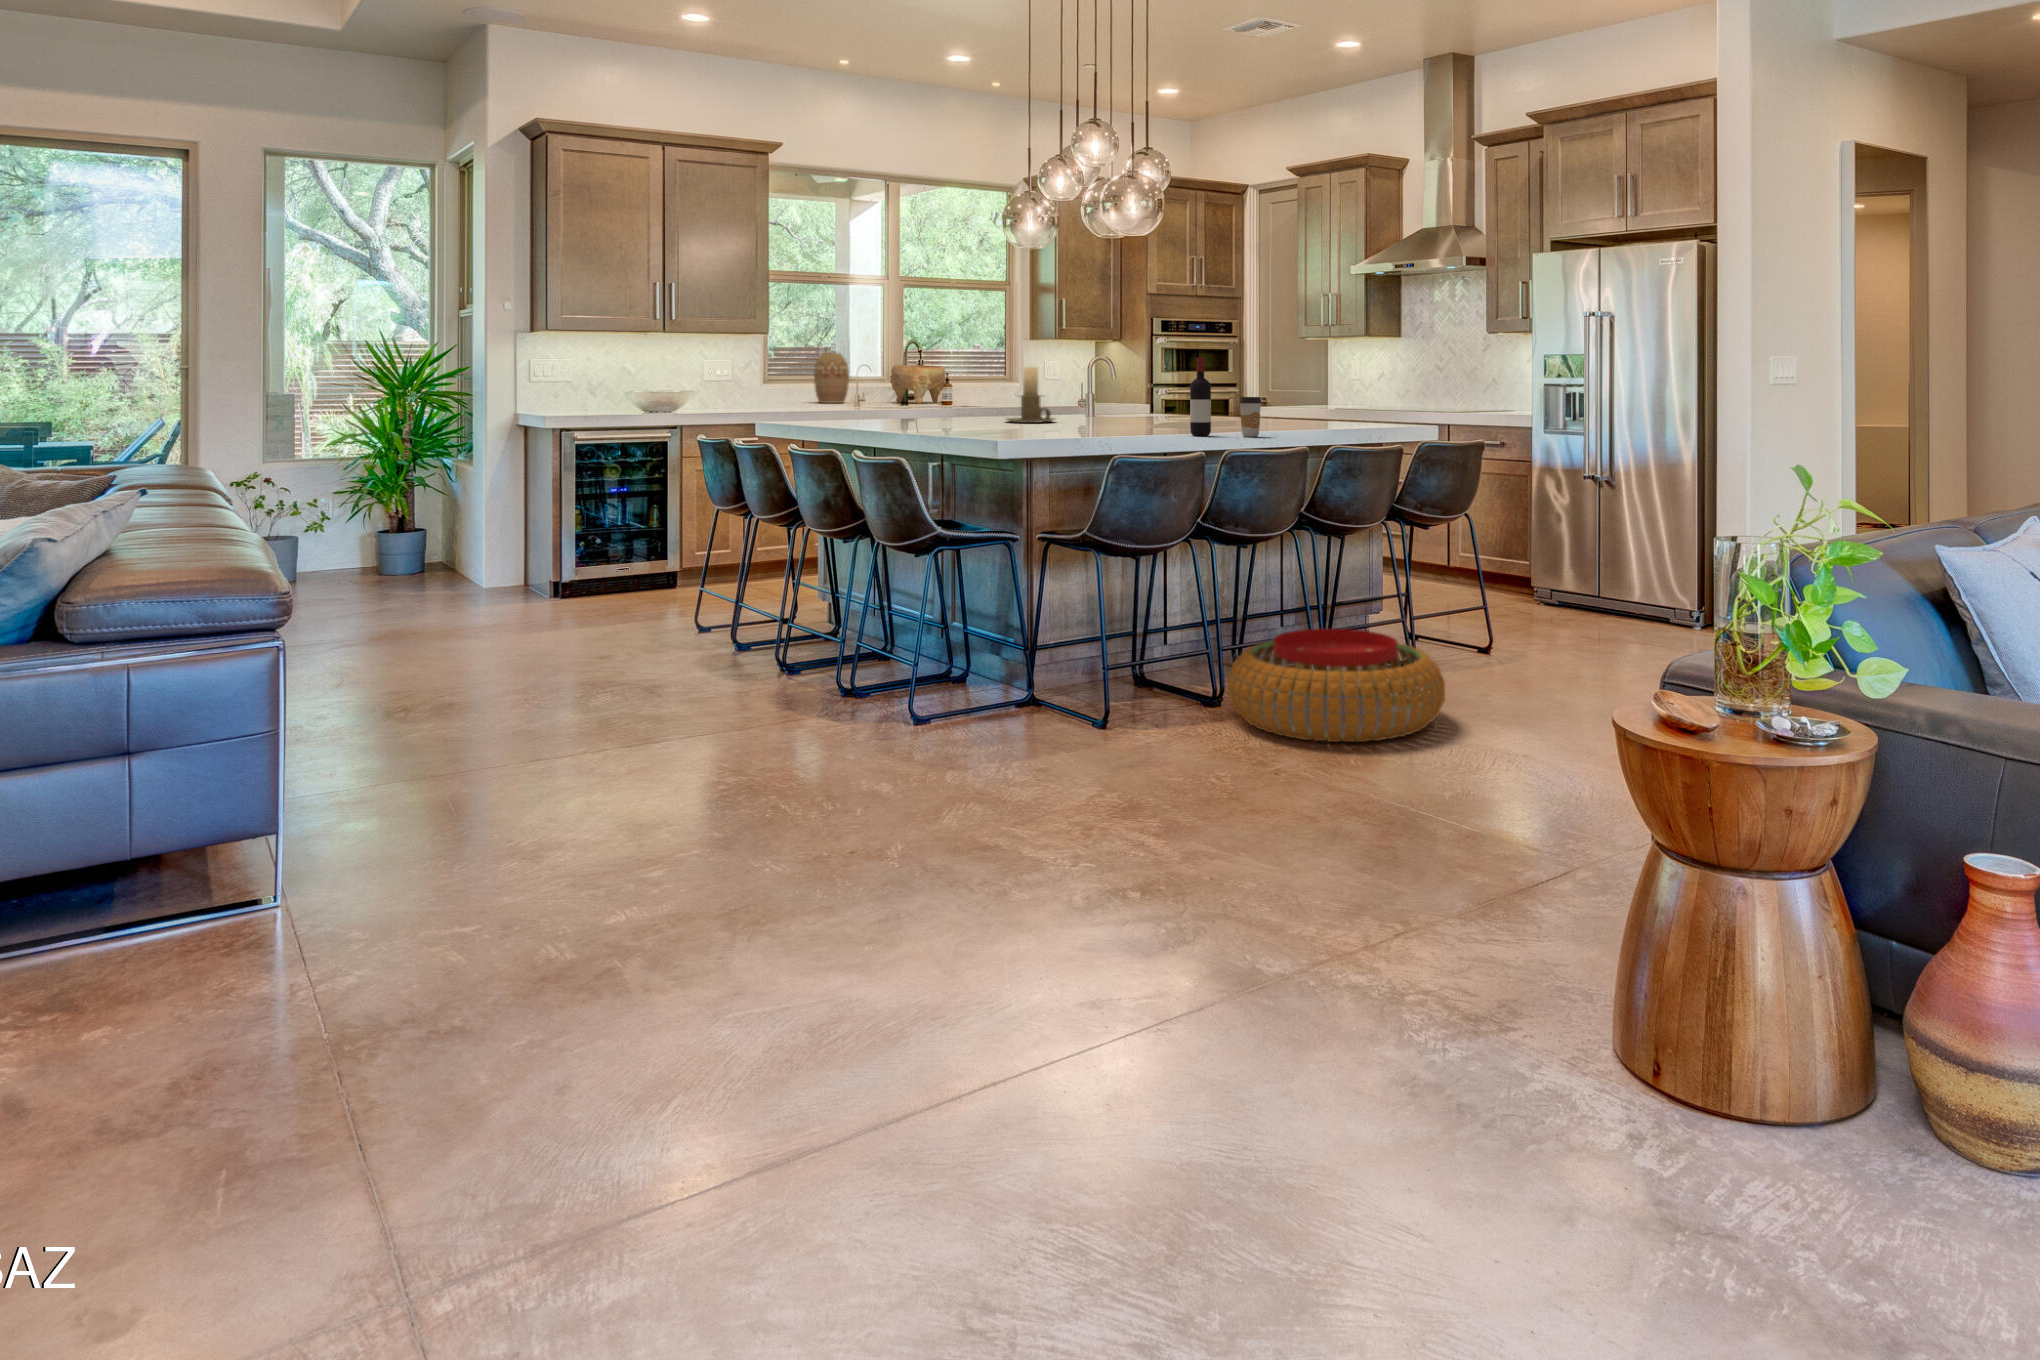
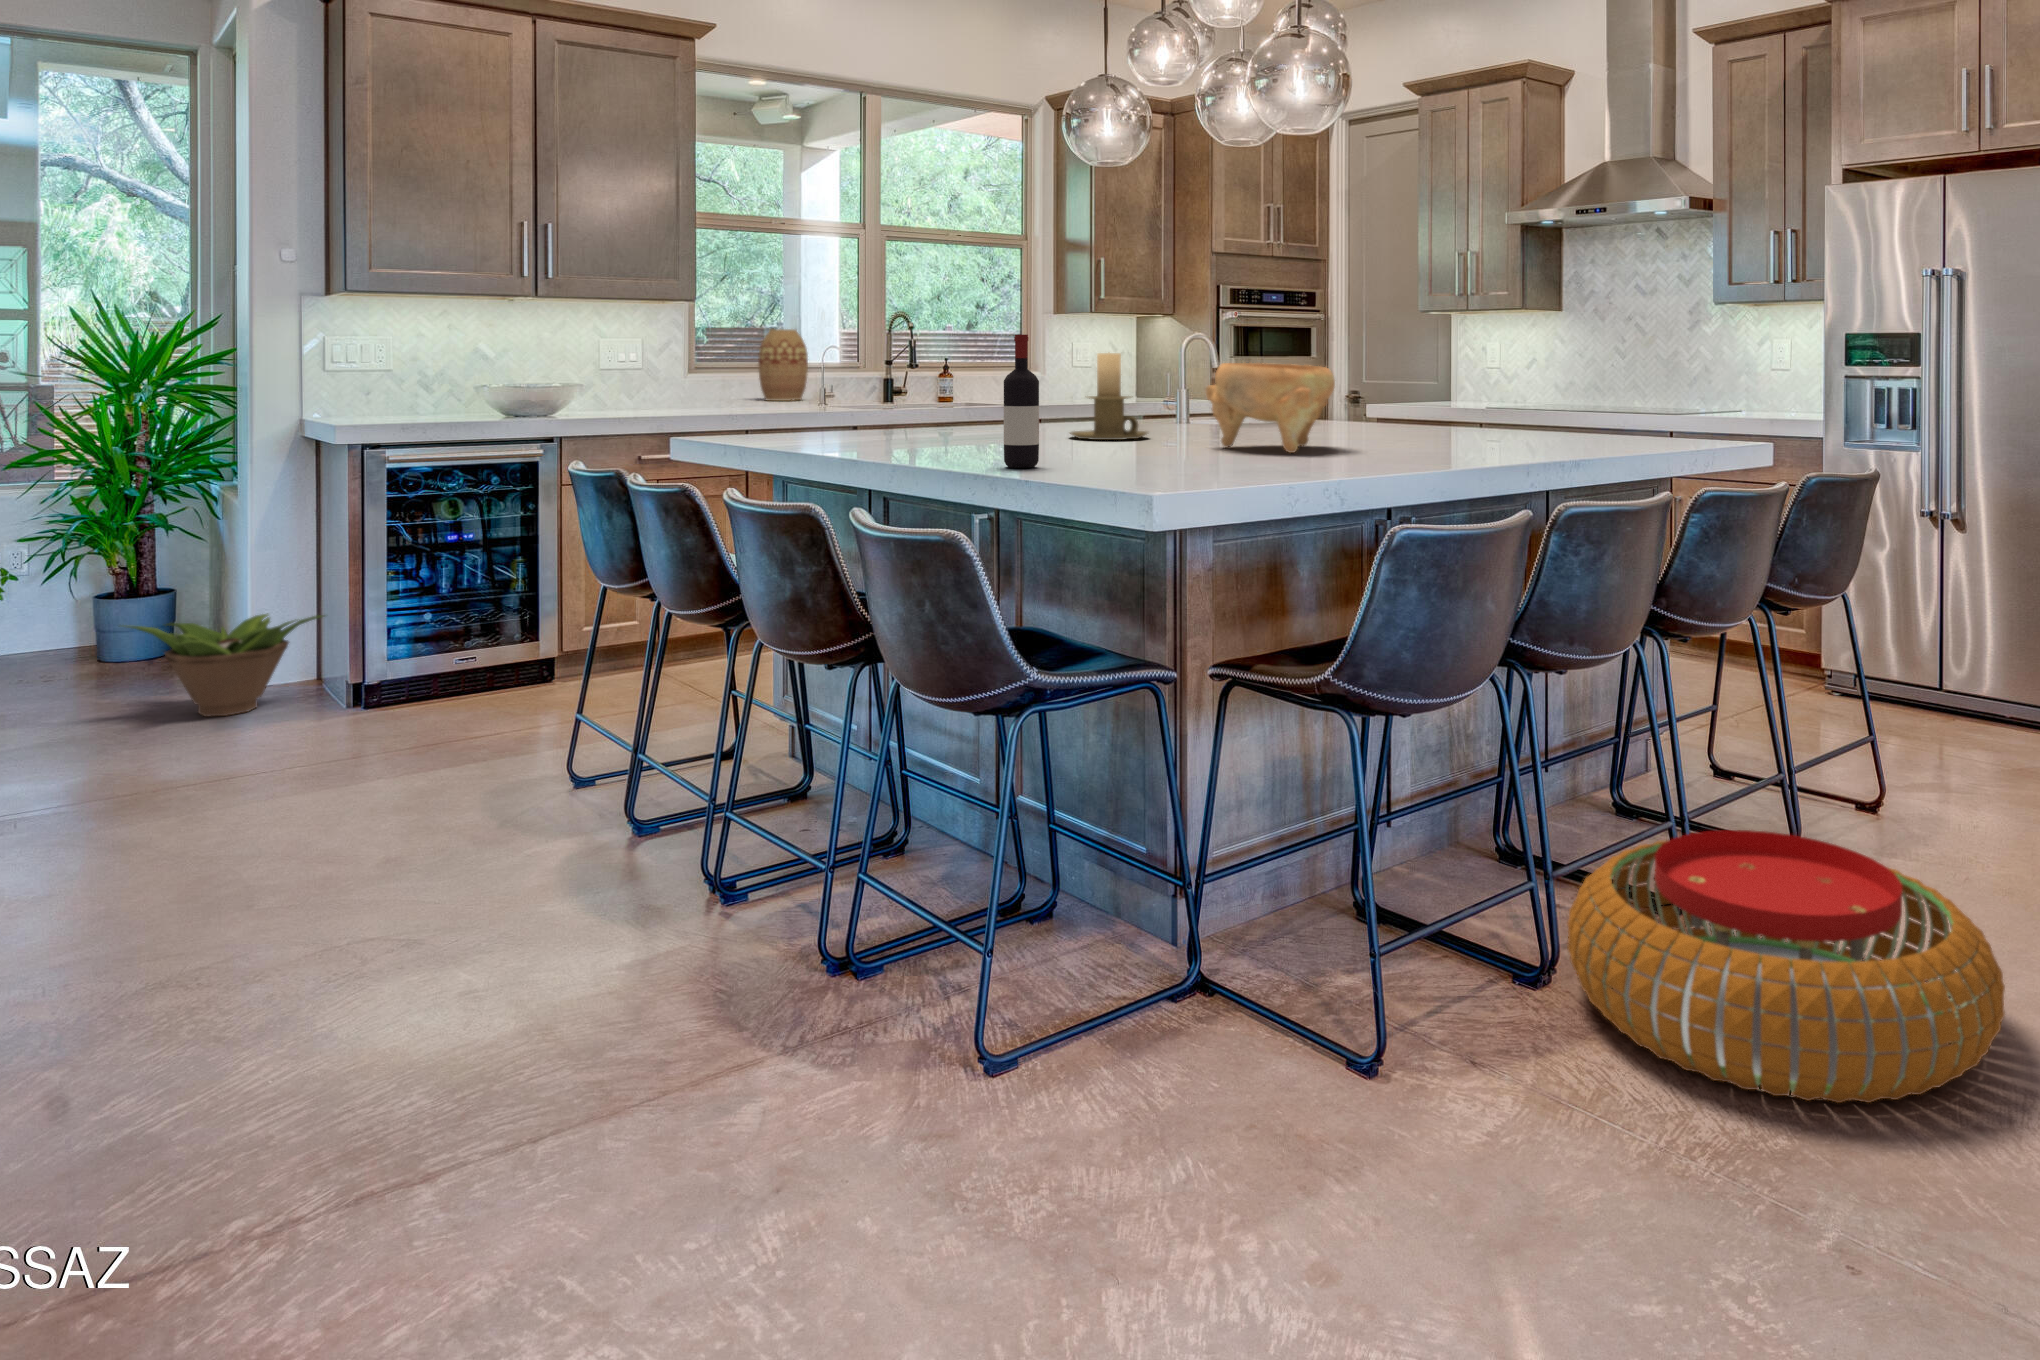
wine bottle: present [1190,358,1211,436] -> present [1004,334,1039,468]
decorative bowl: present [890,365,946,404] -> present [1206,363,1335,453]
coffee cup: present [1240,397,1261,437] -> none [1498,406,1535,473]
decorative plant: none [415,539,538,601] -> present [126,613,324,716]

